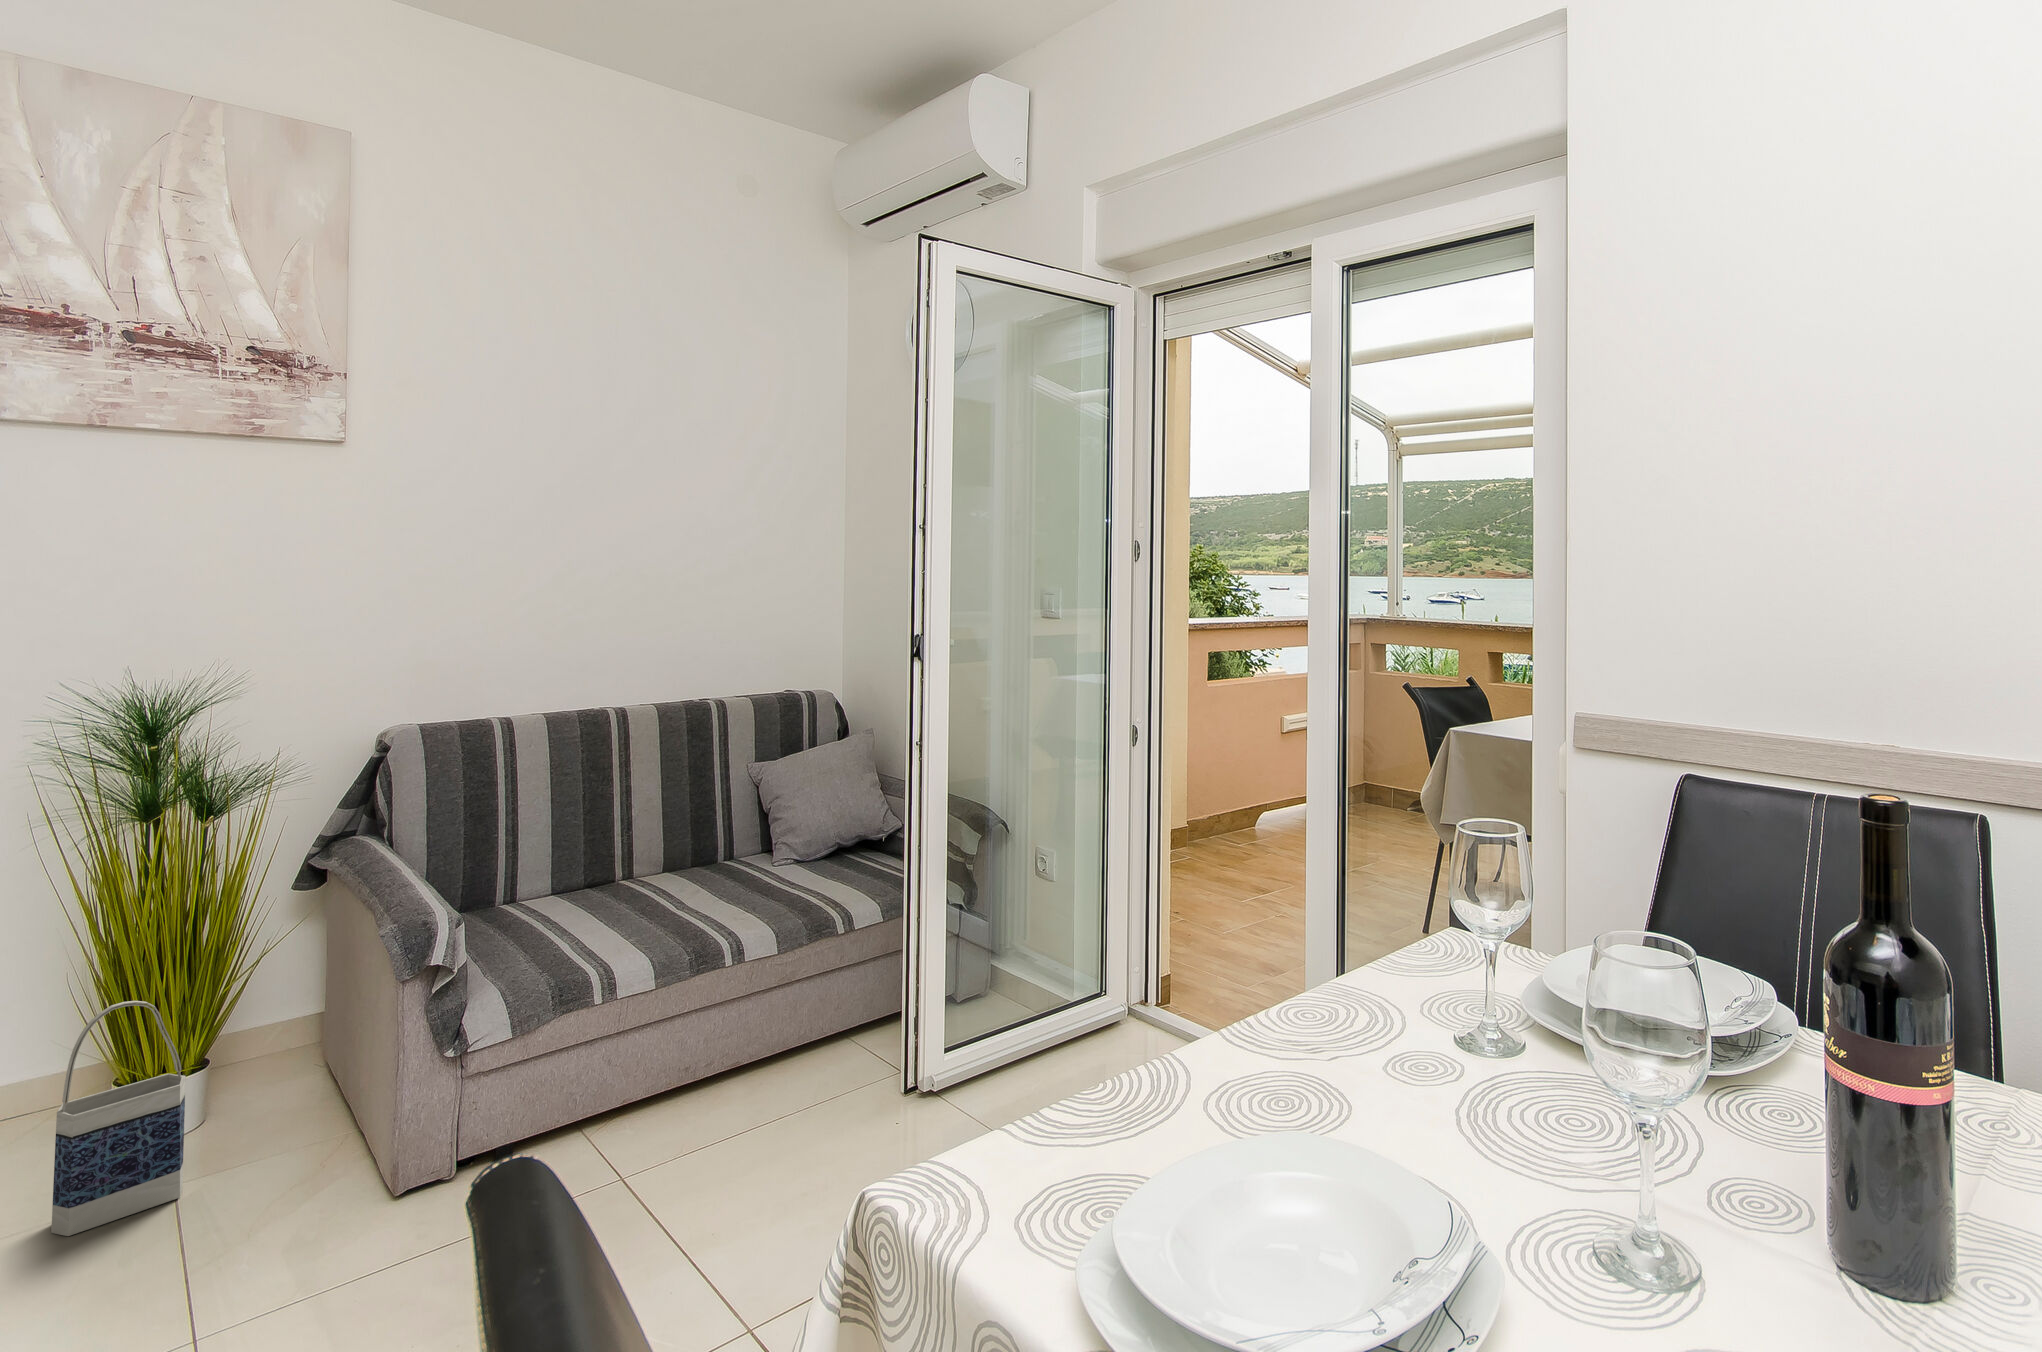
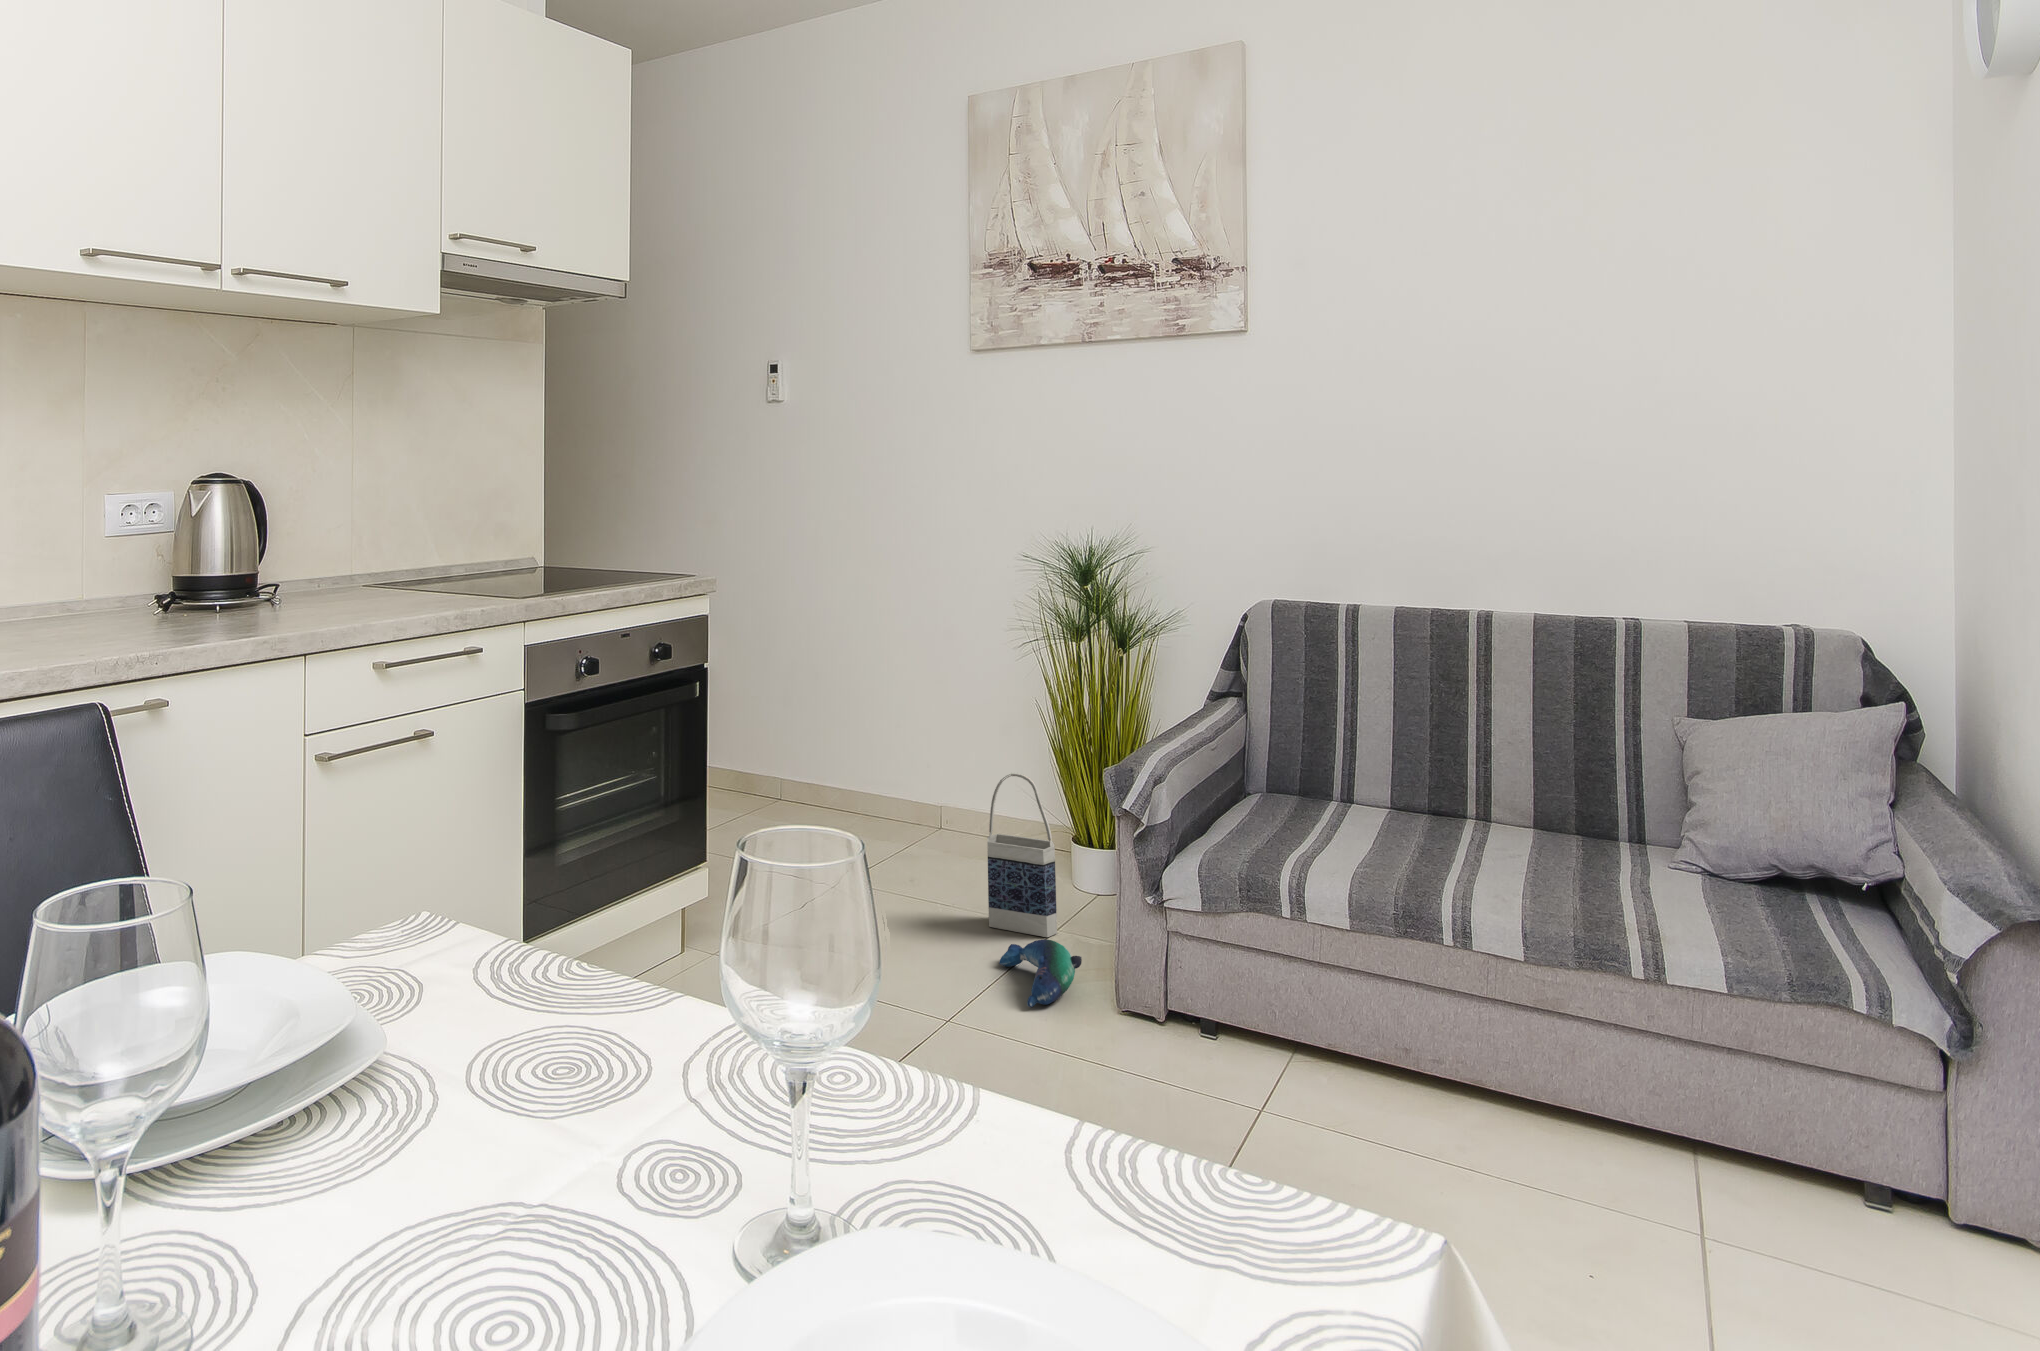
plush toy: none [181,1167,342,1253] -> present [999,939,1082,1007]

